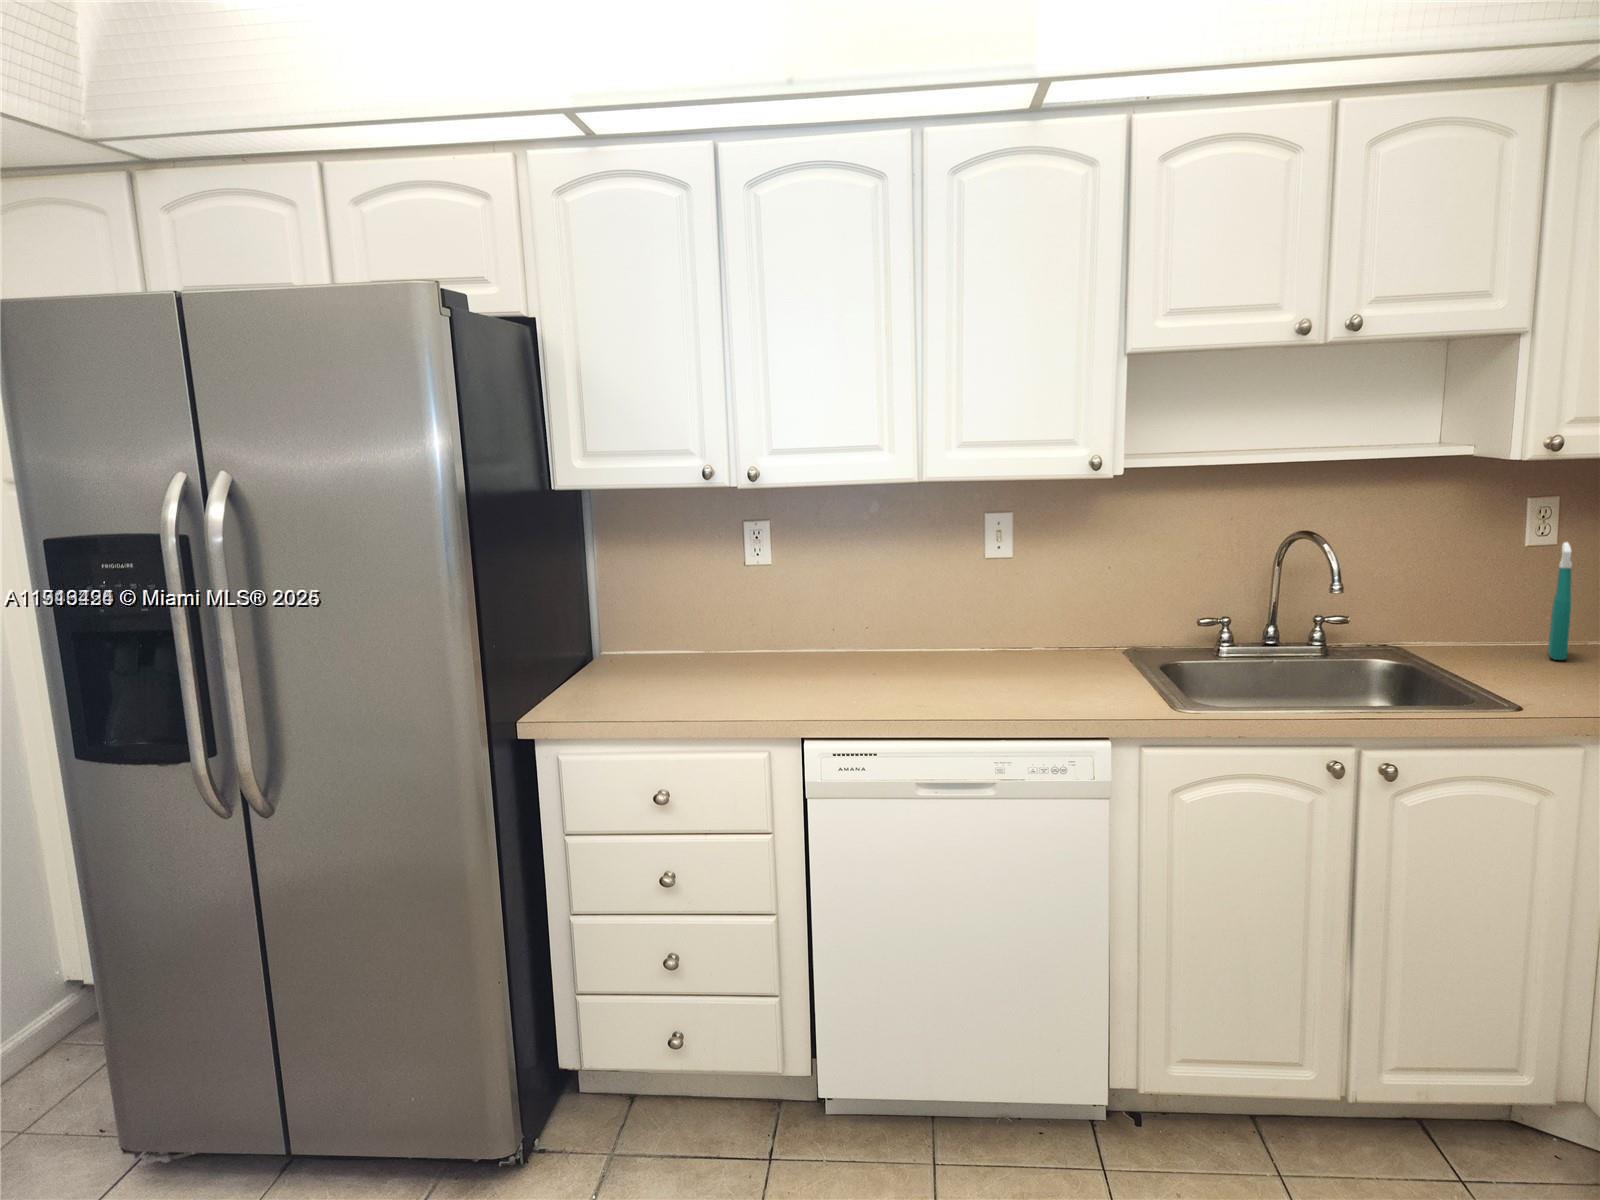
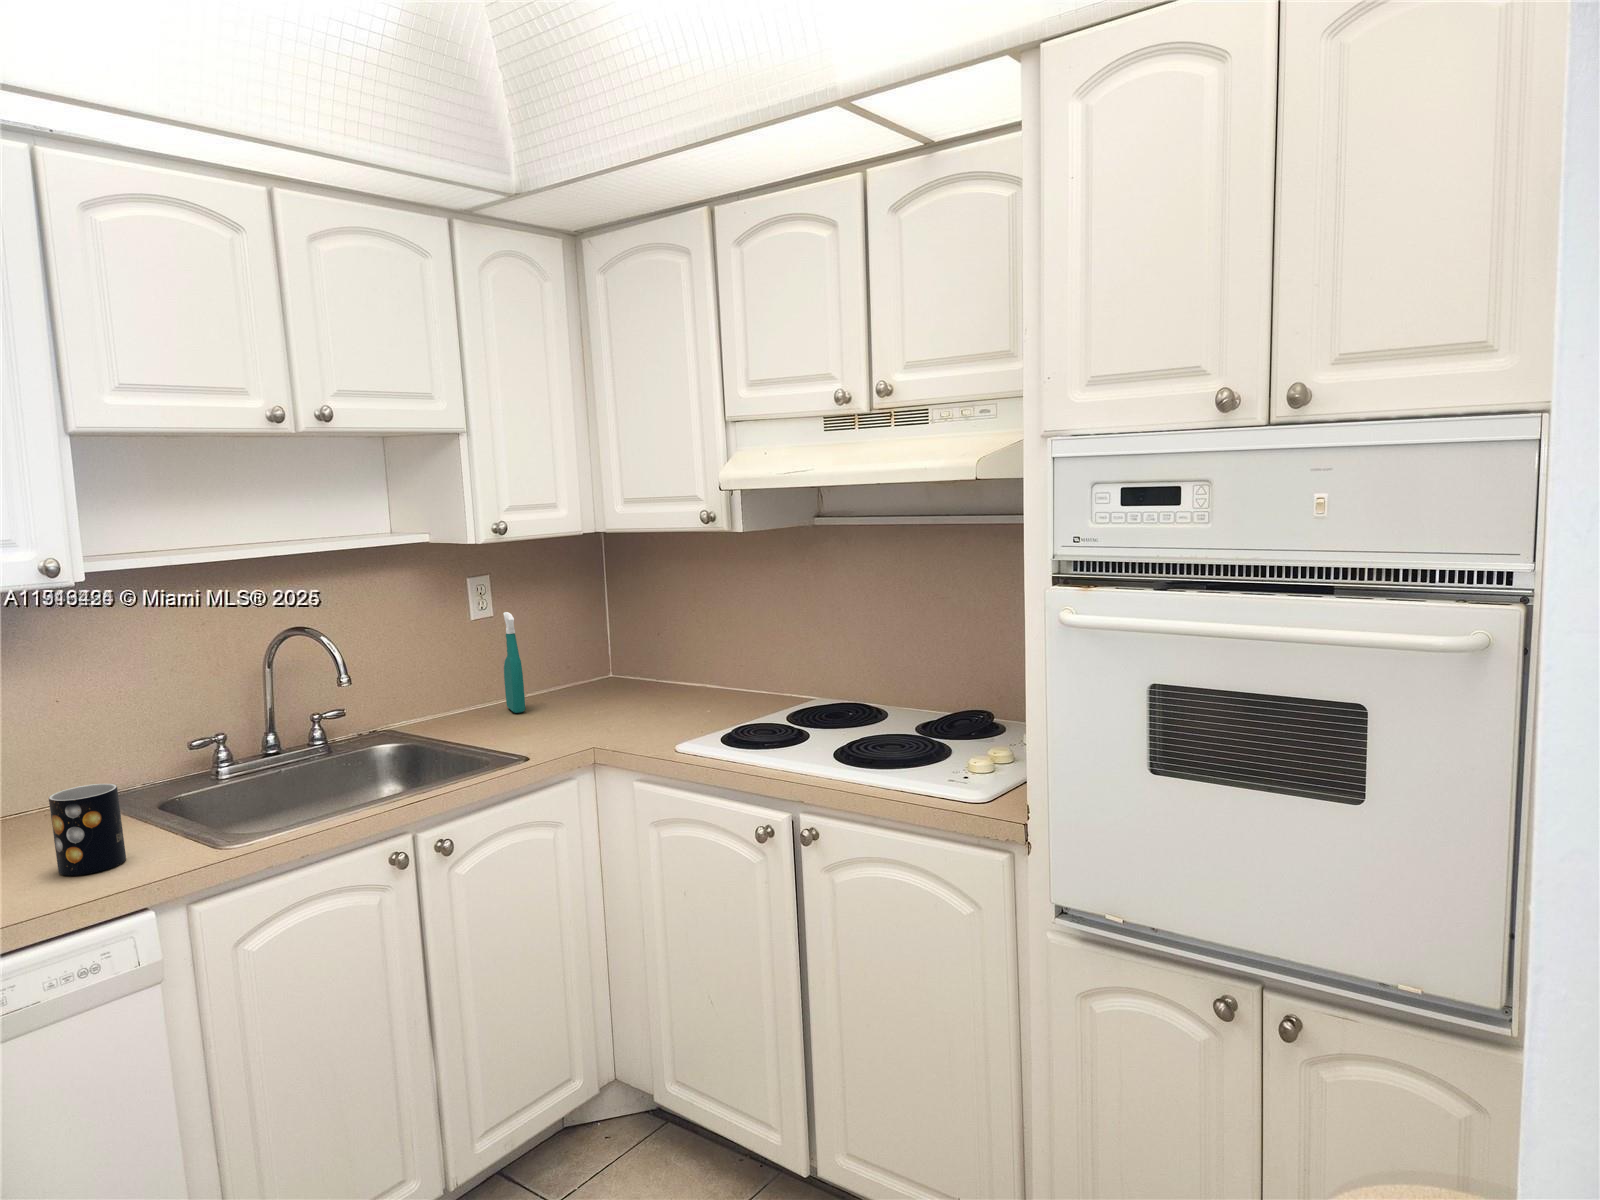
mug: none [1064,633,1110,701] -> present [49,784,126,875]

